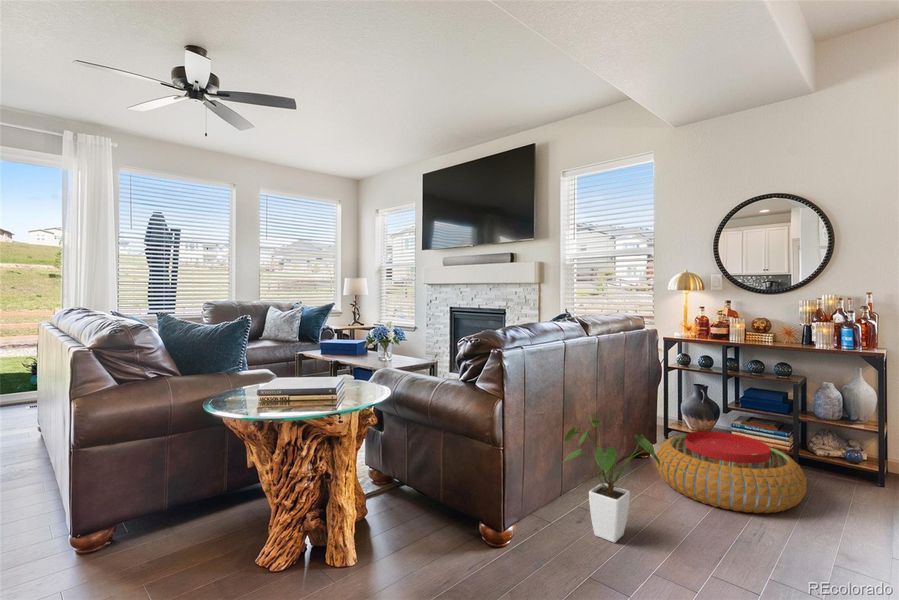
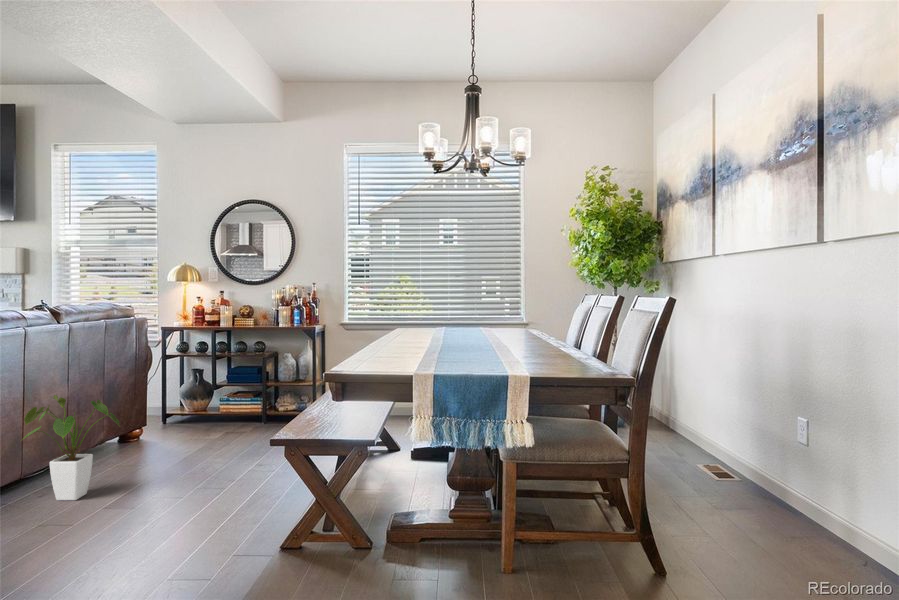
pouf: present [656,431,807,513] -> none [138,402,255,459]

